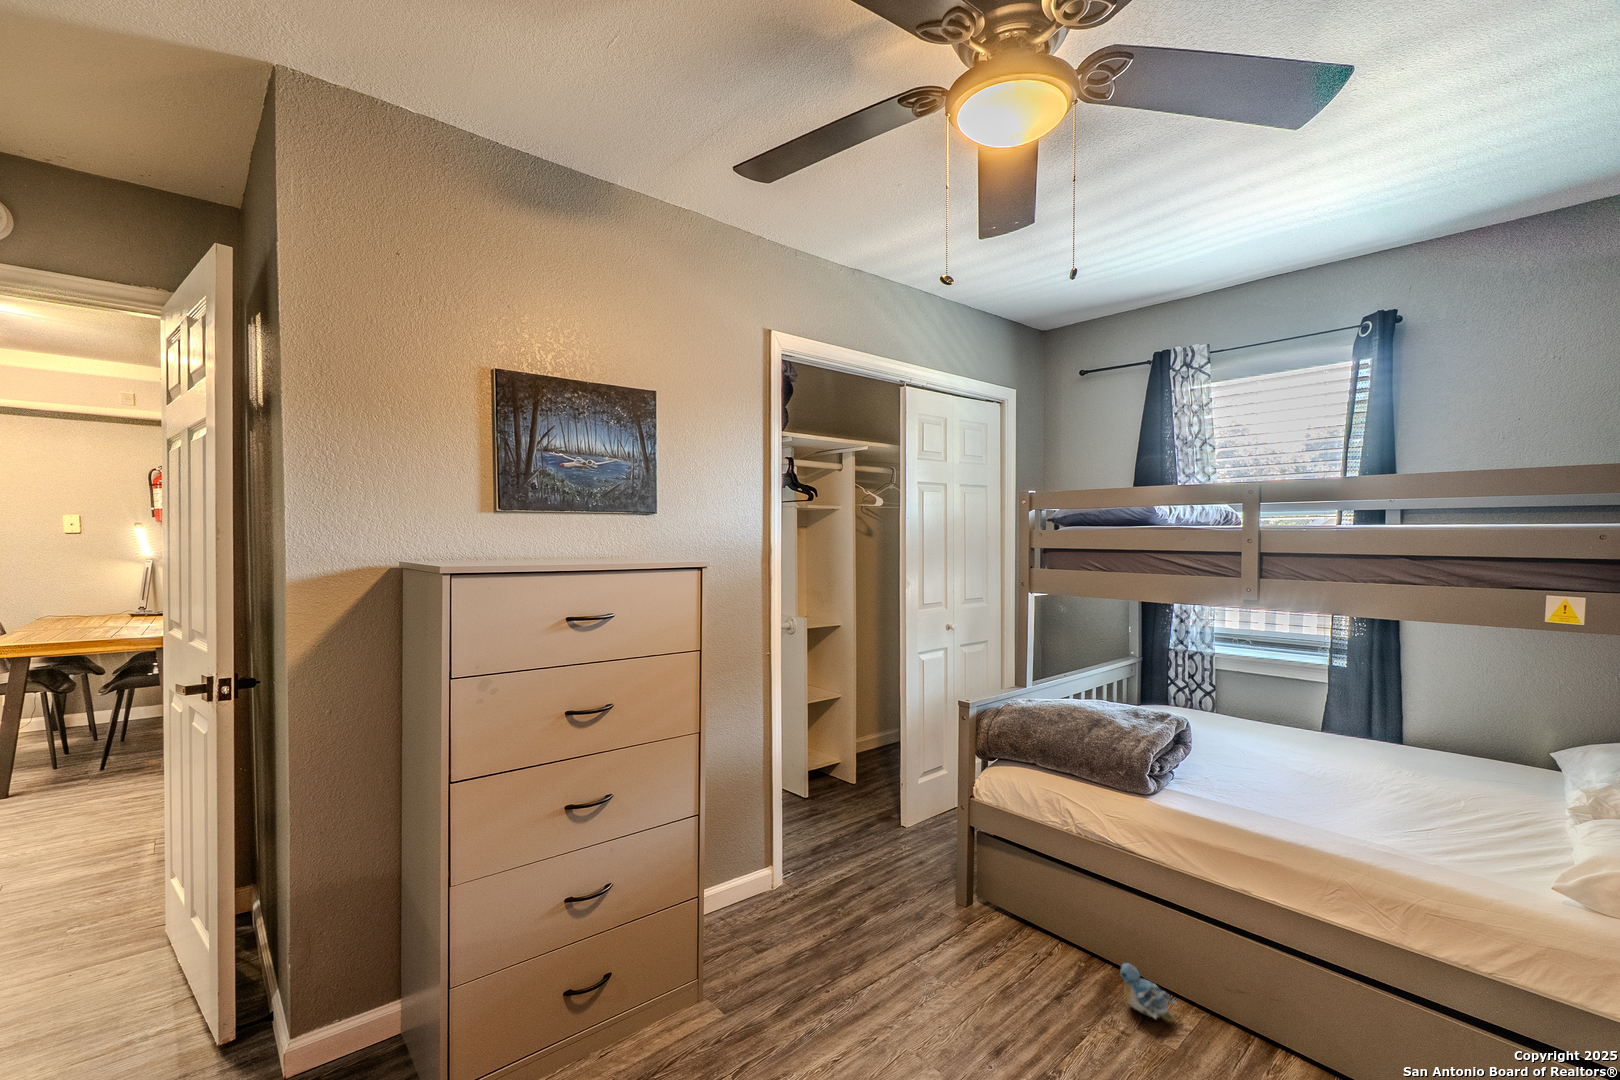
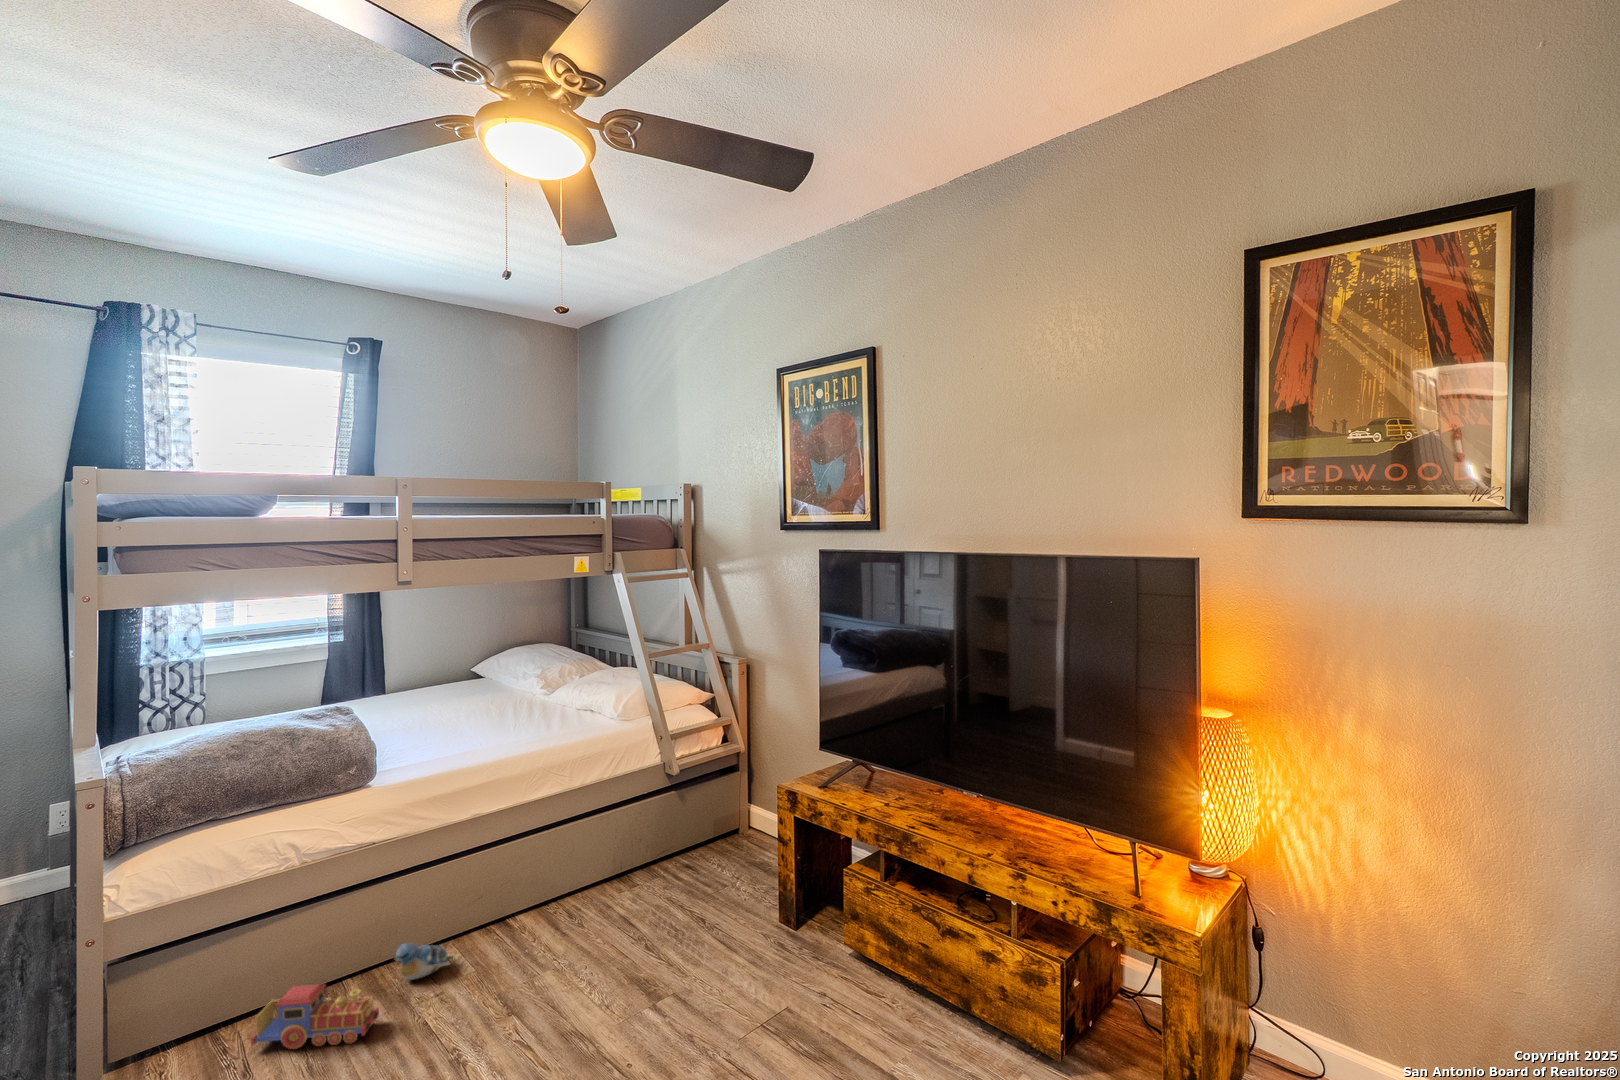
toy train: none [1016,927,1072,1002] -> present [251,984,379,1049]

